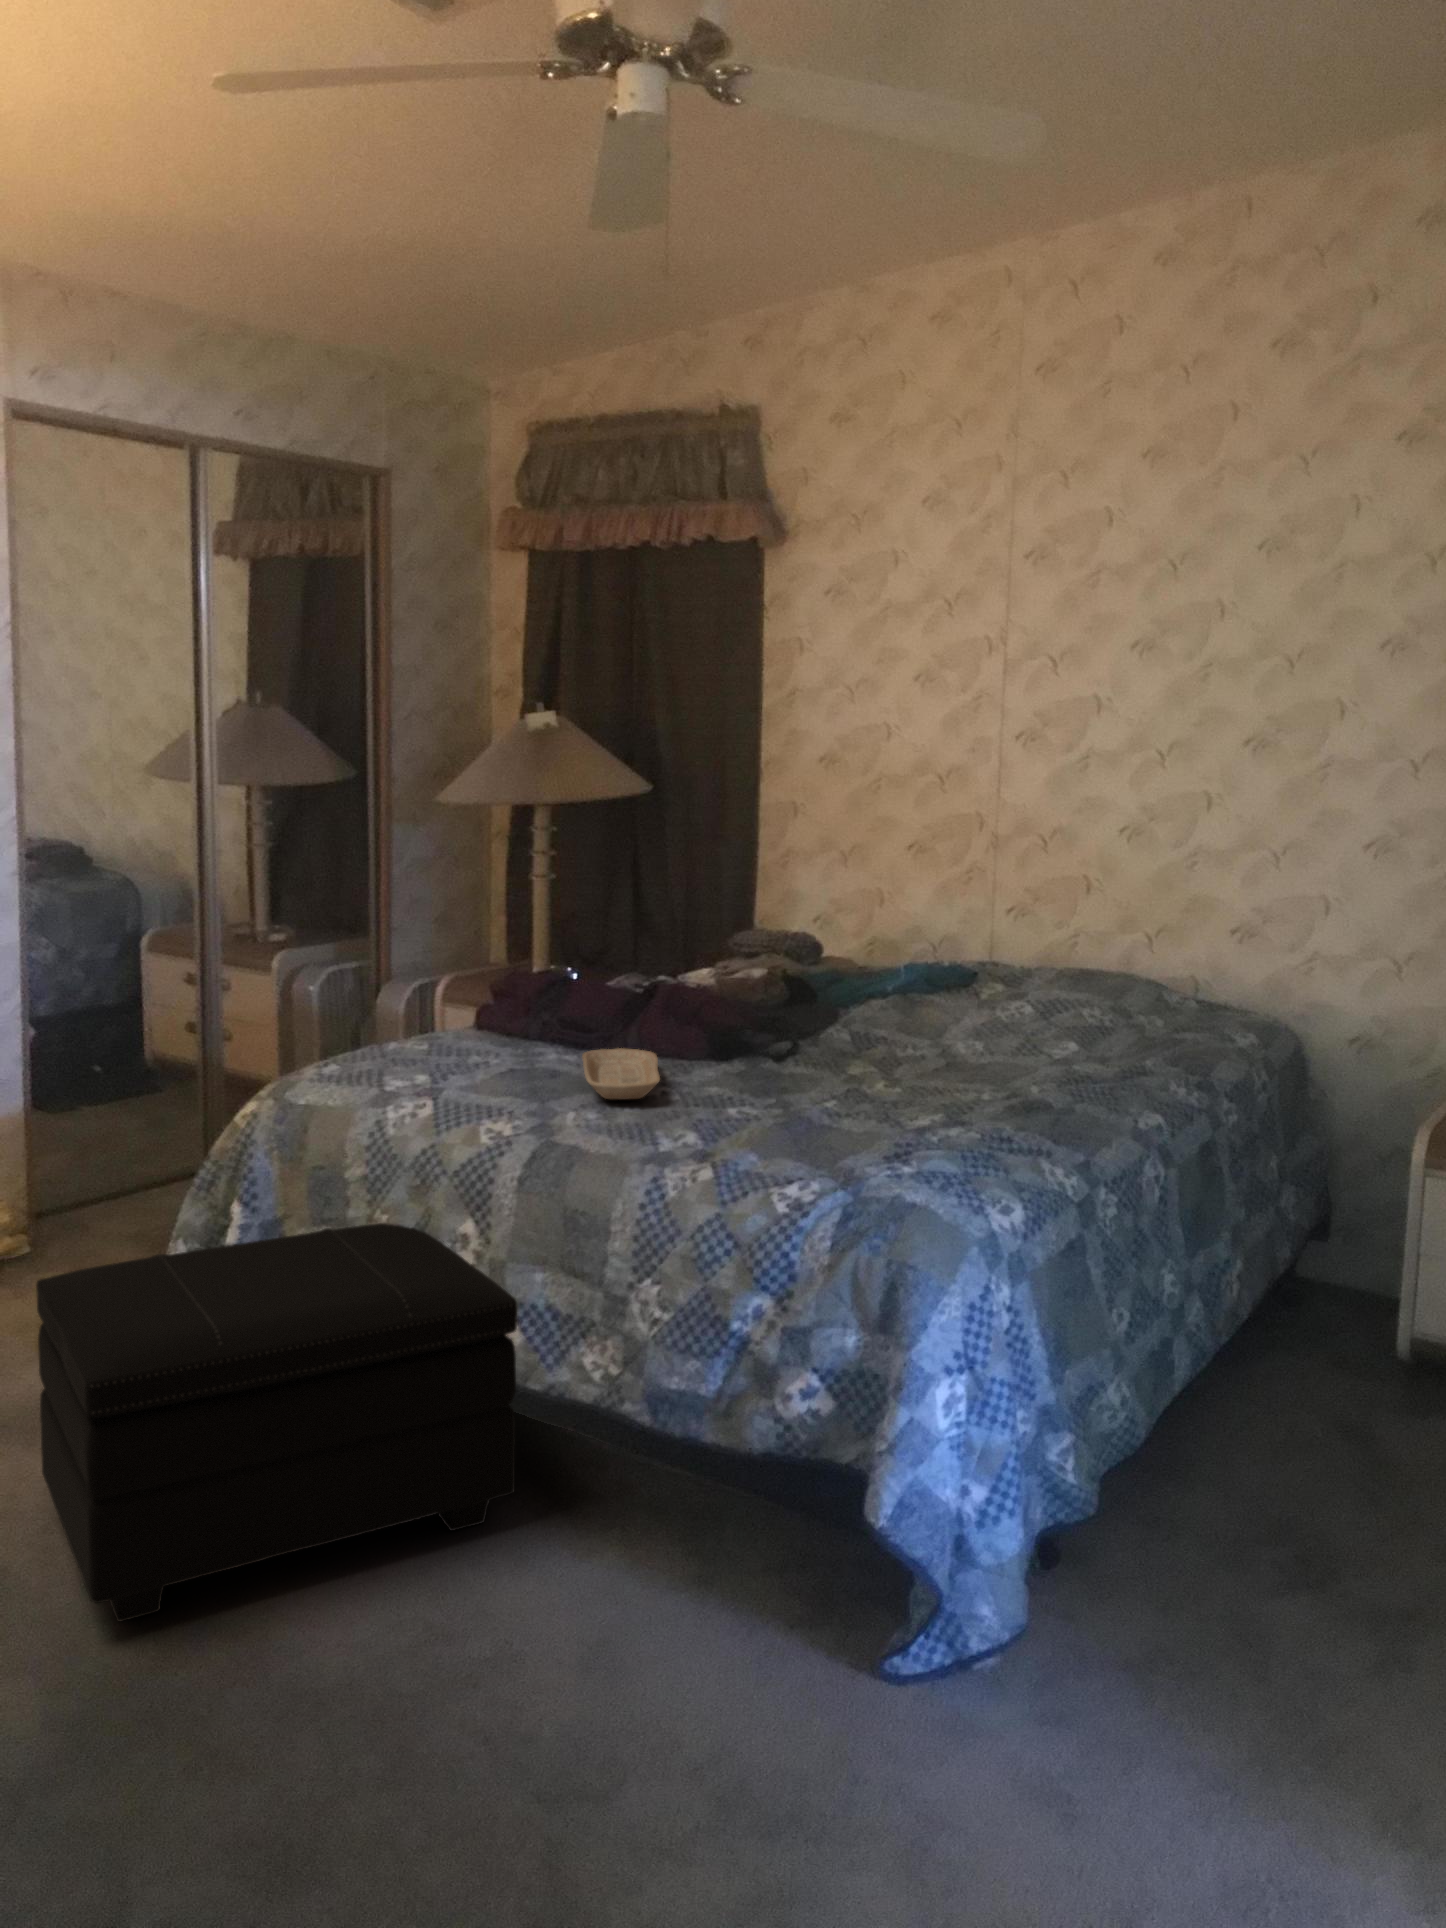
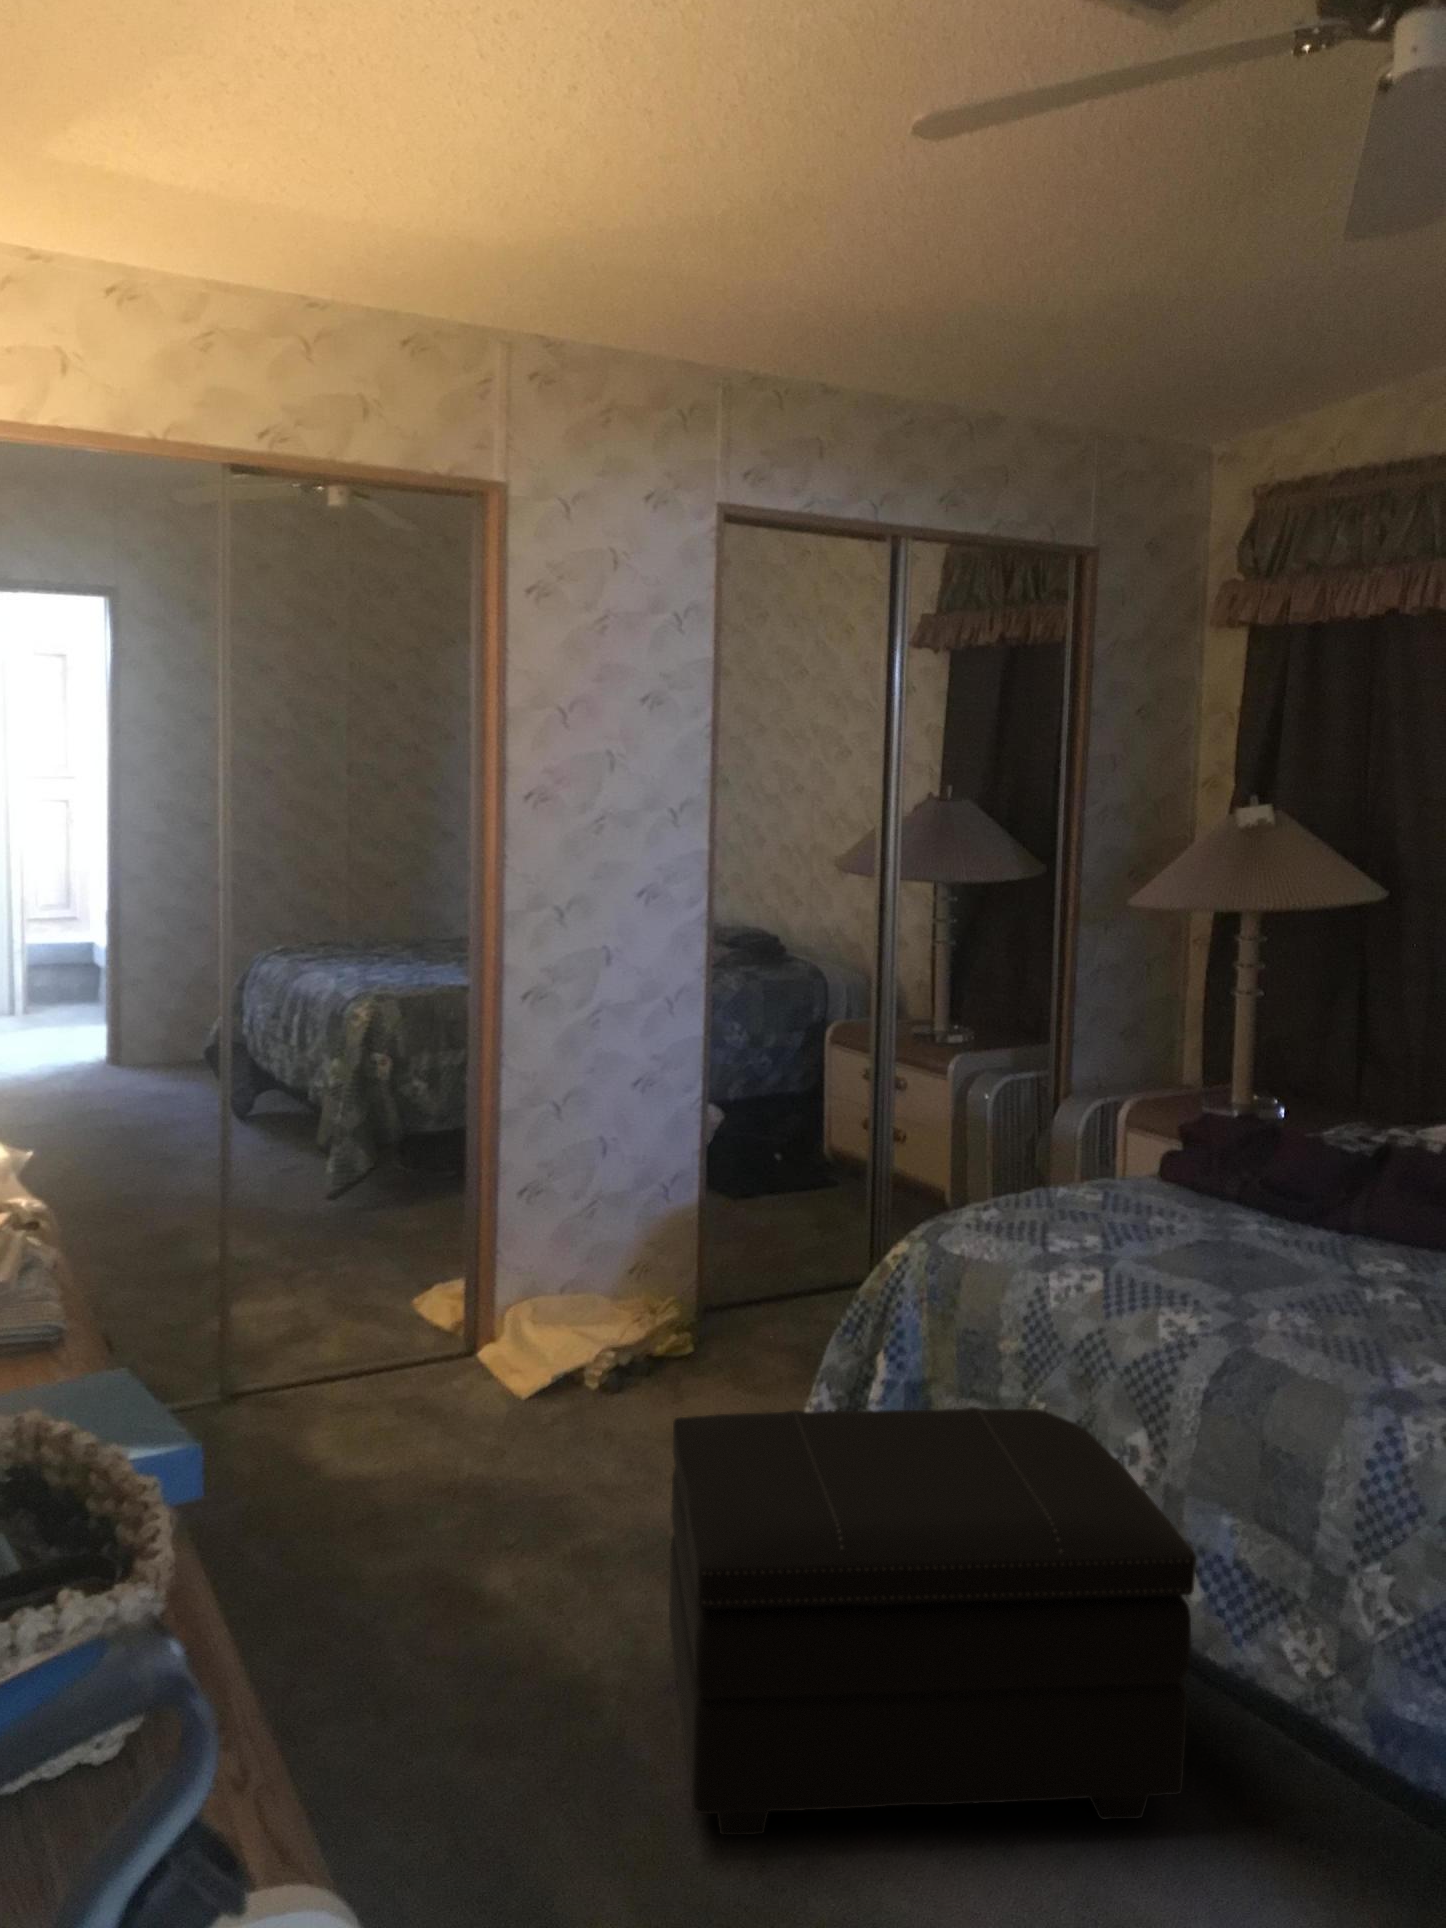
tray: present [582,1048,660,1099] -> none [1292,1227,1398,1305]

